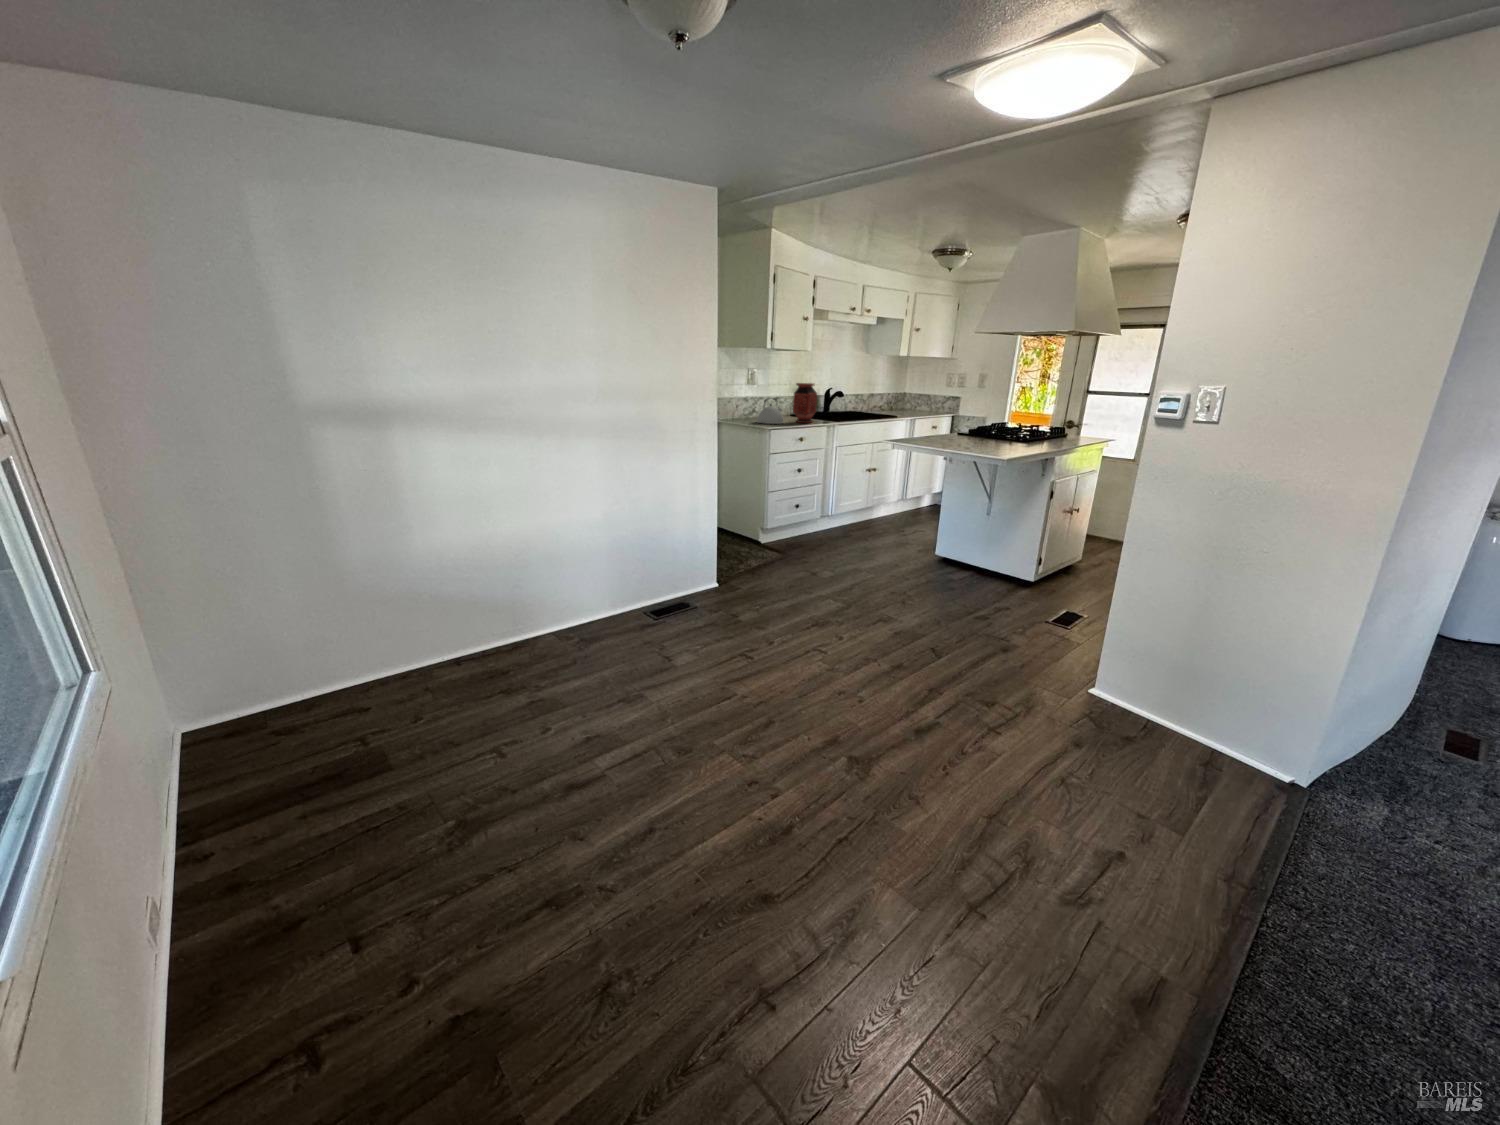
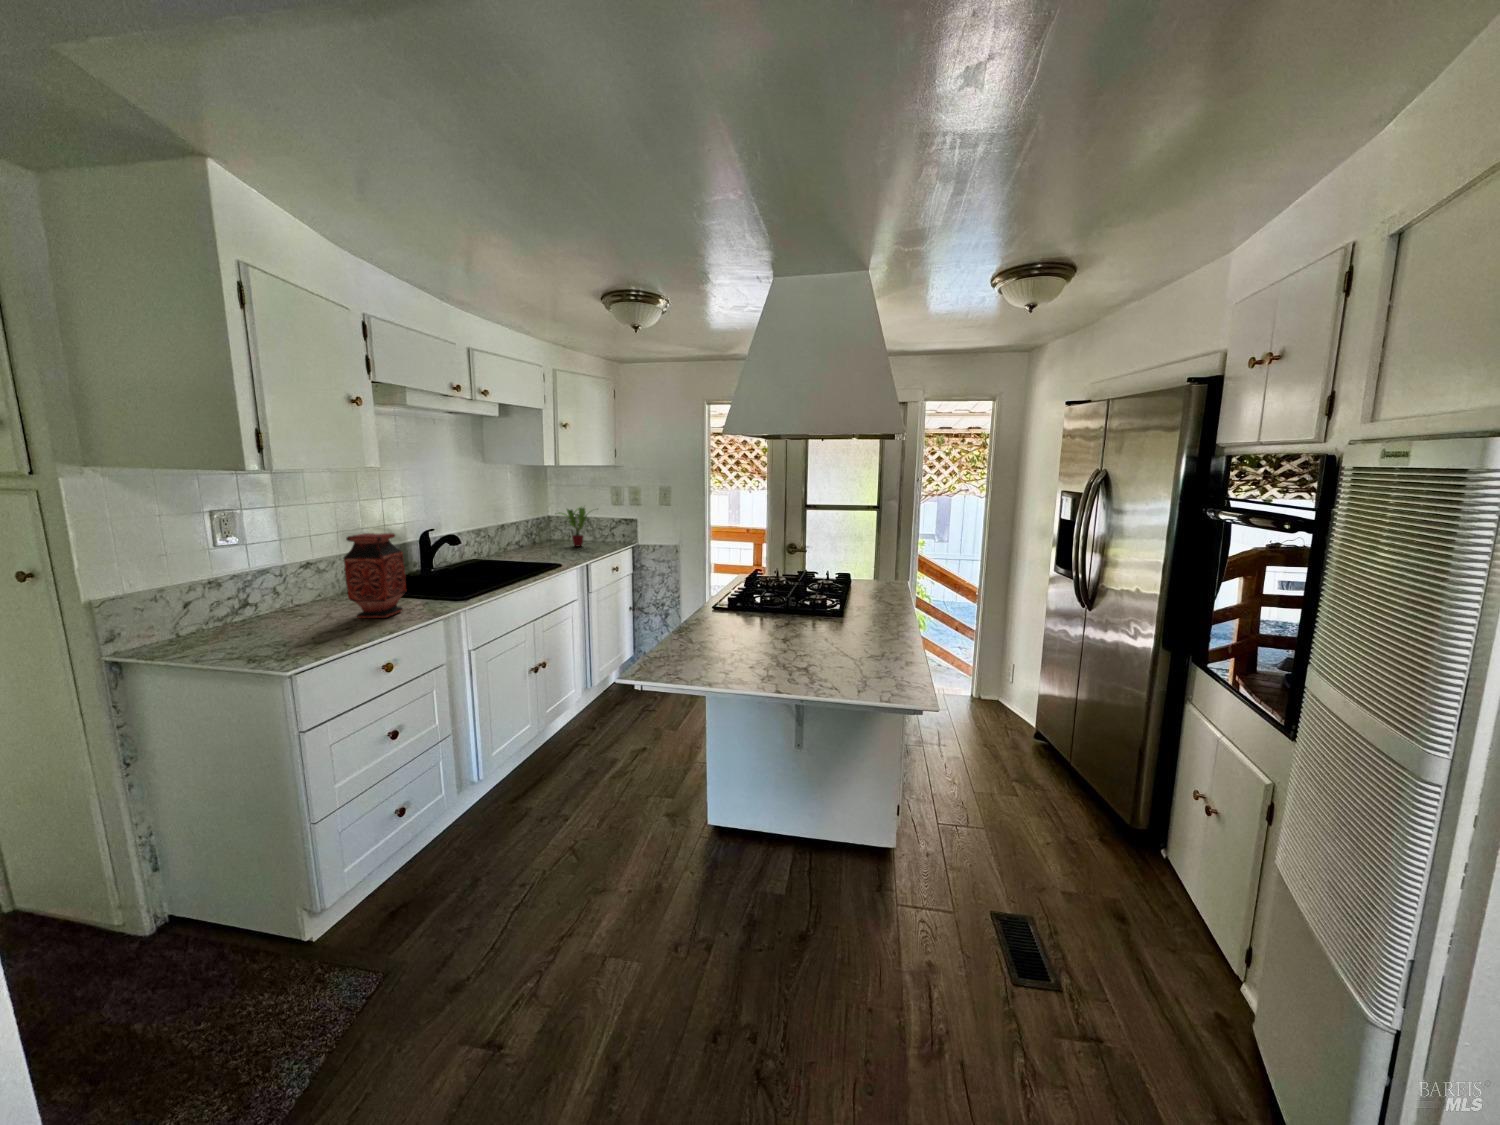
potted plant: none [906,385,937,413] -> present [560,507,587,546]
kettle: present [757,399,783,424] -> none [242,577,324,643]

